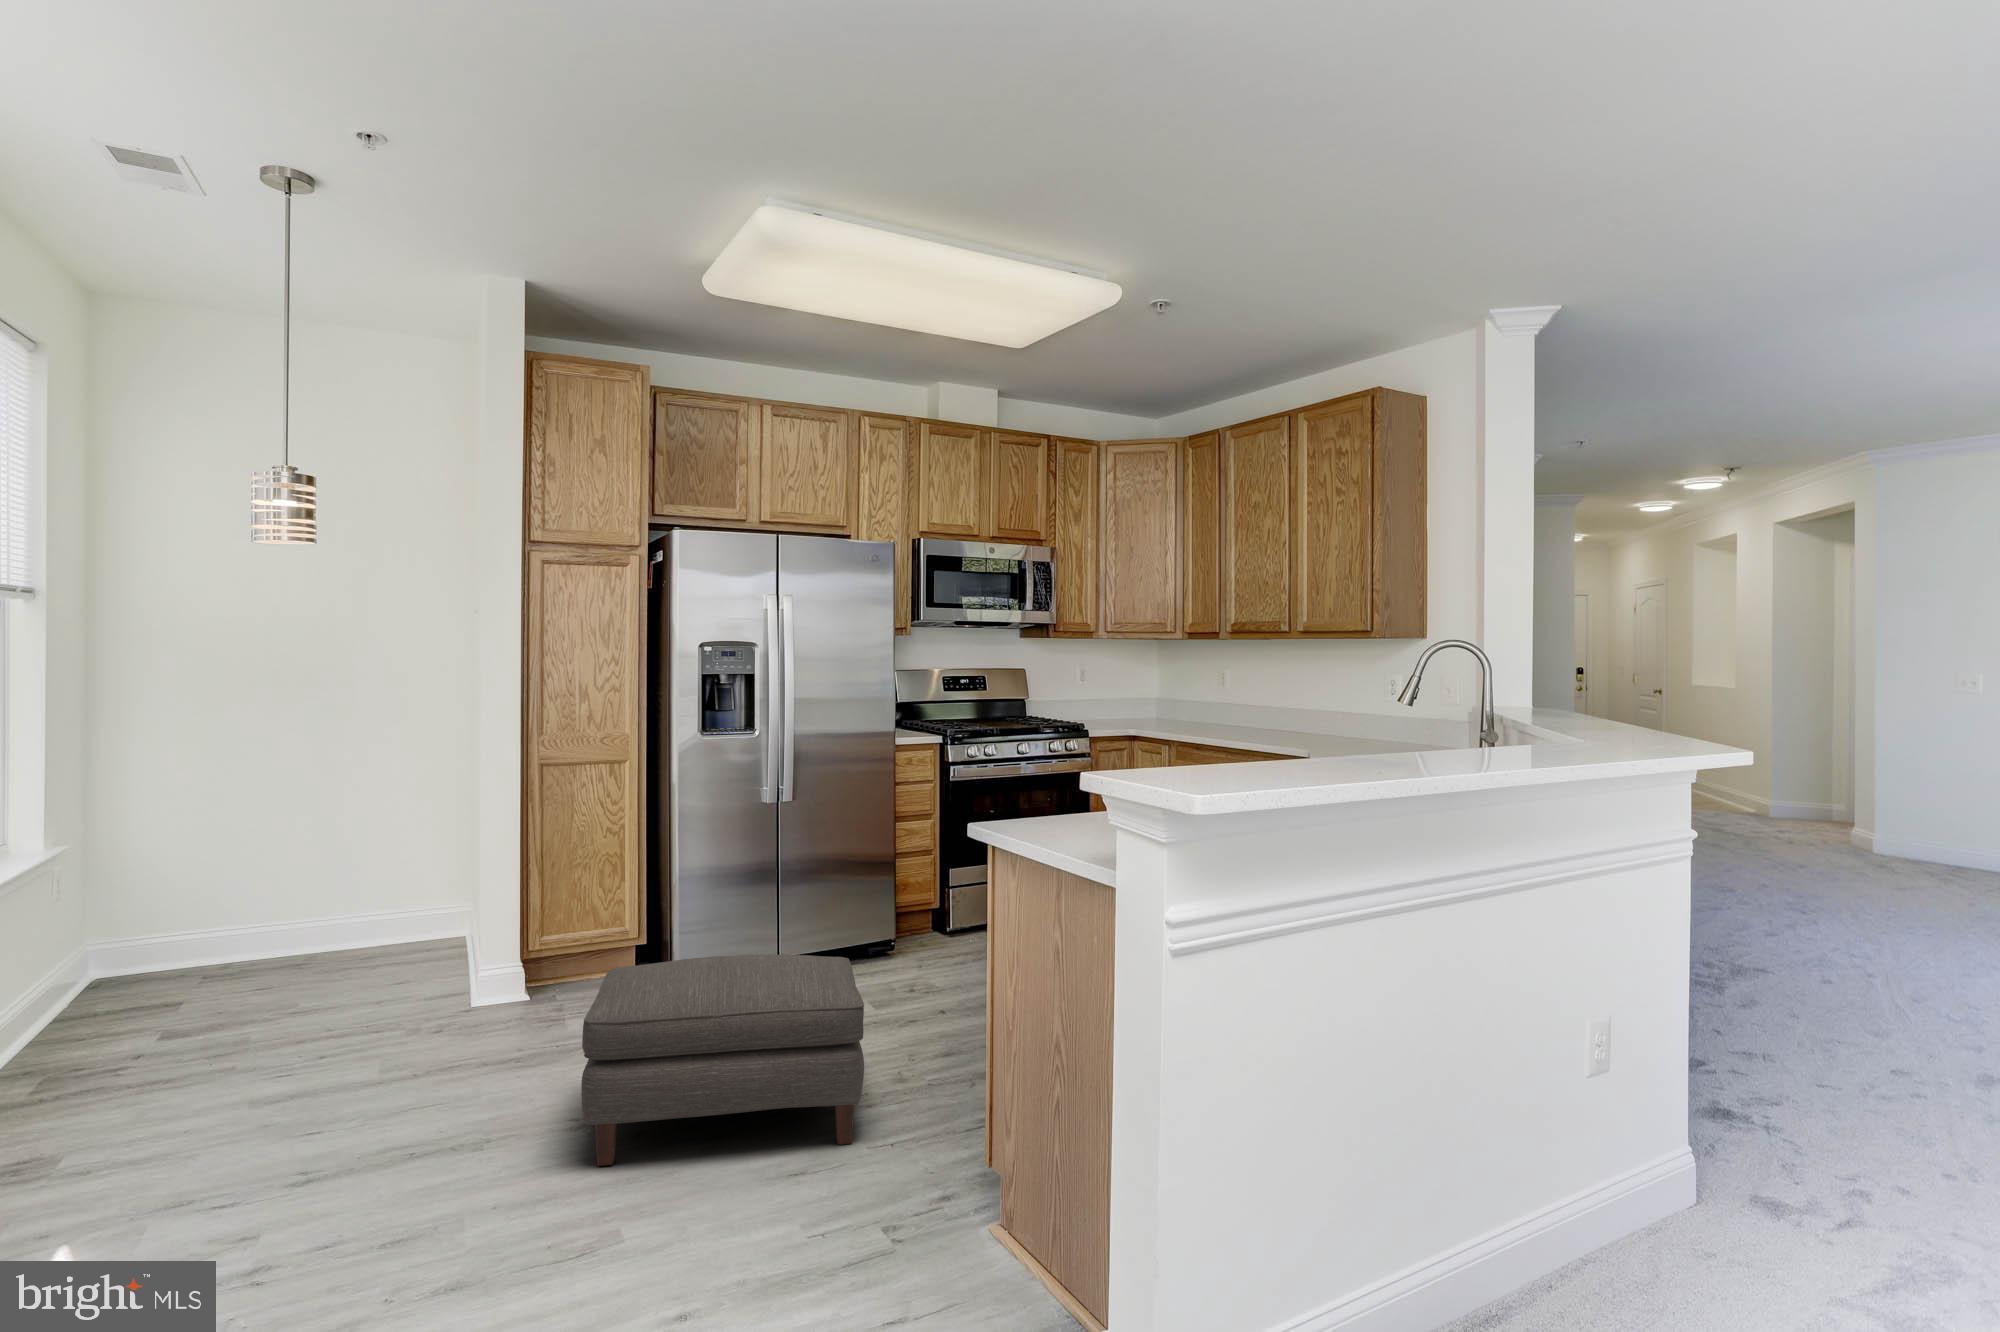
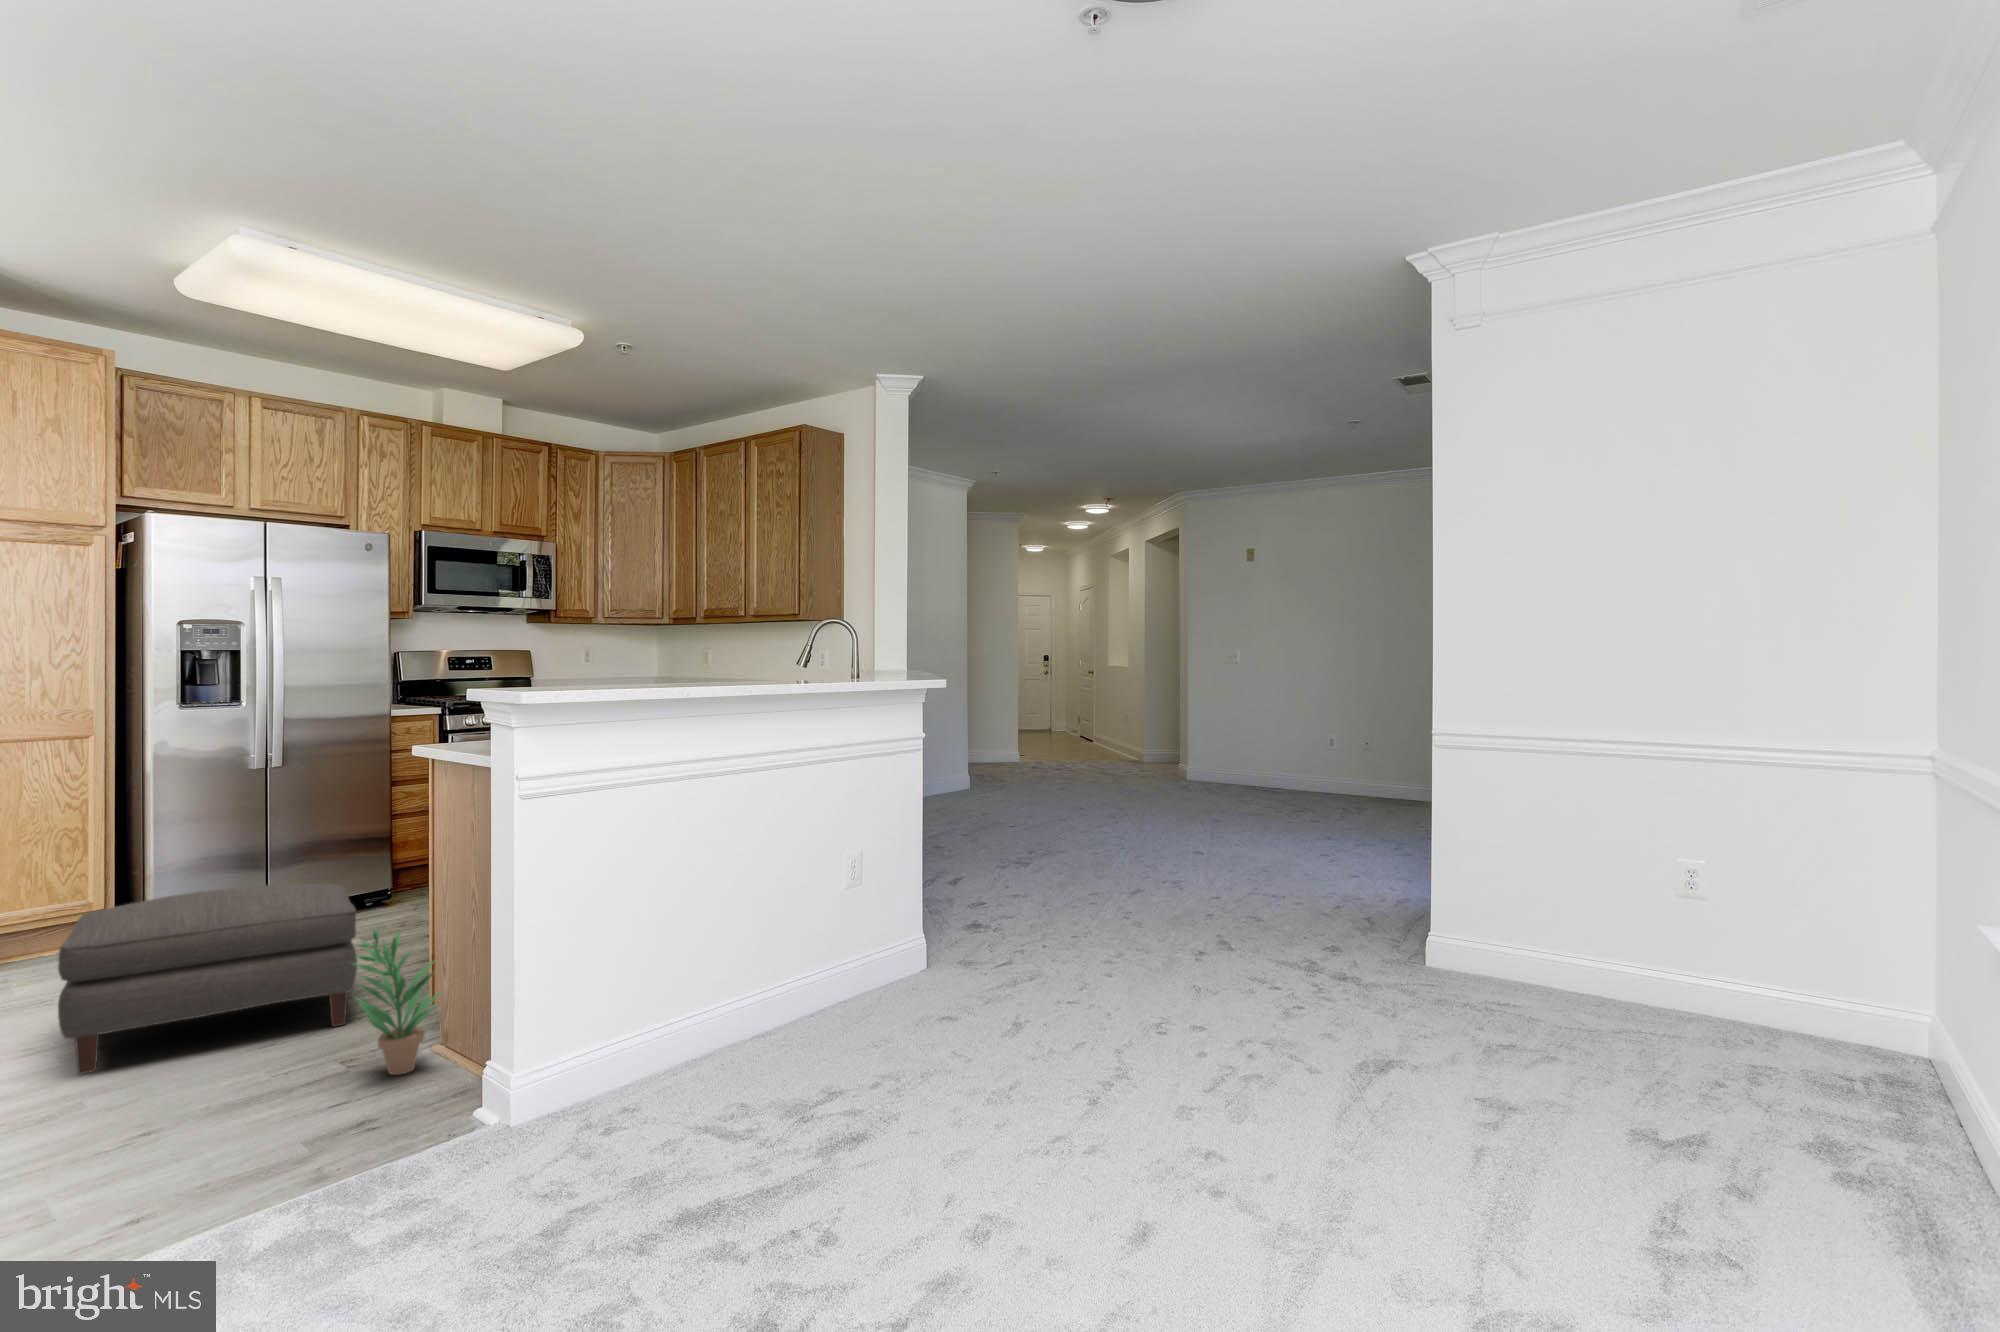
potted plant: none [863,1047,972,1251] -> present [352,928,441,1075]

